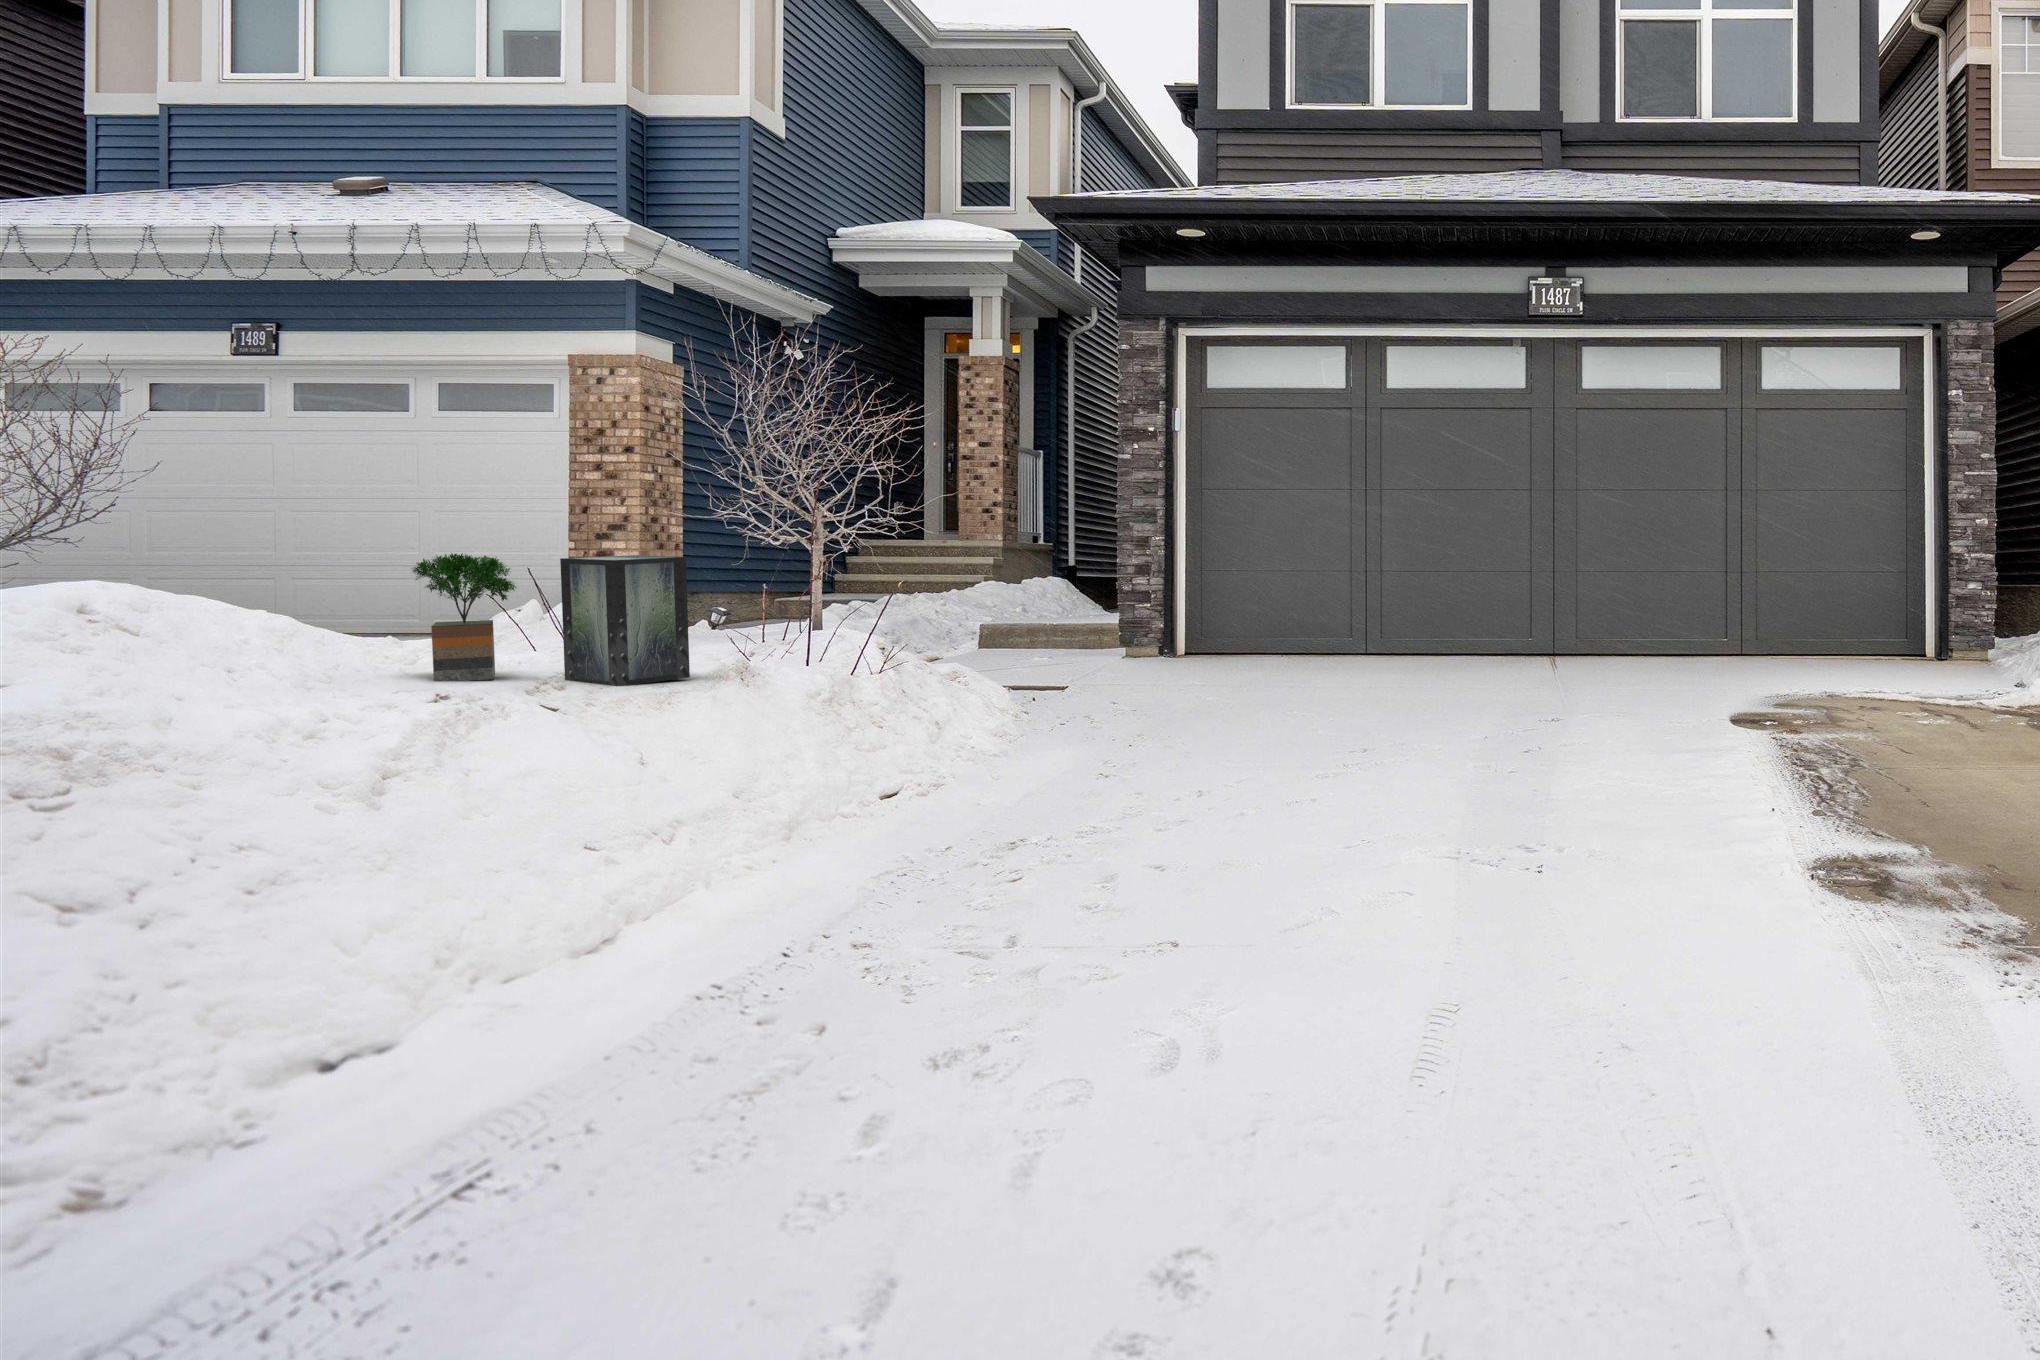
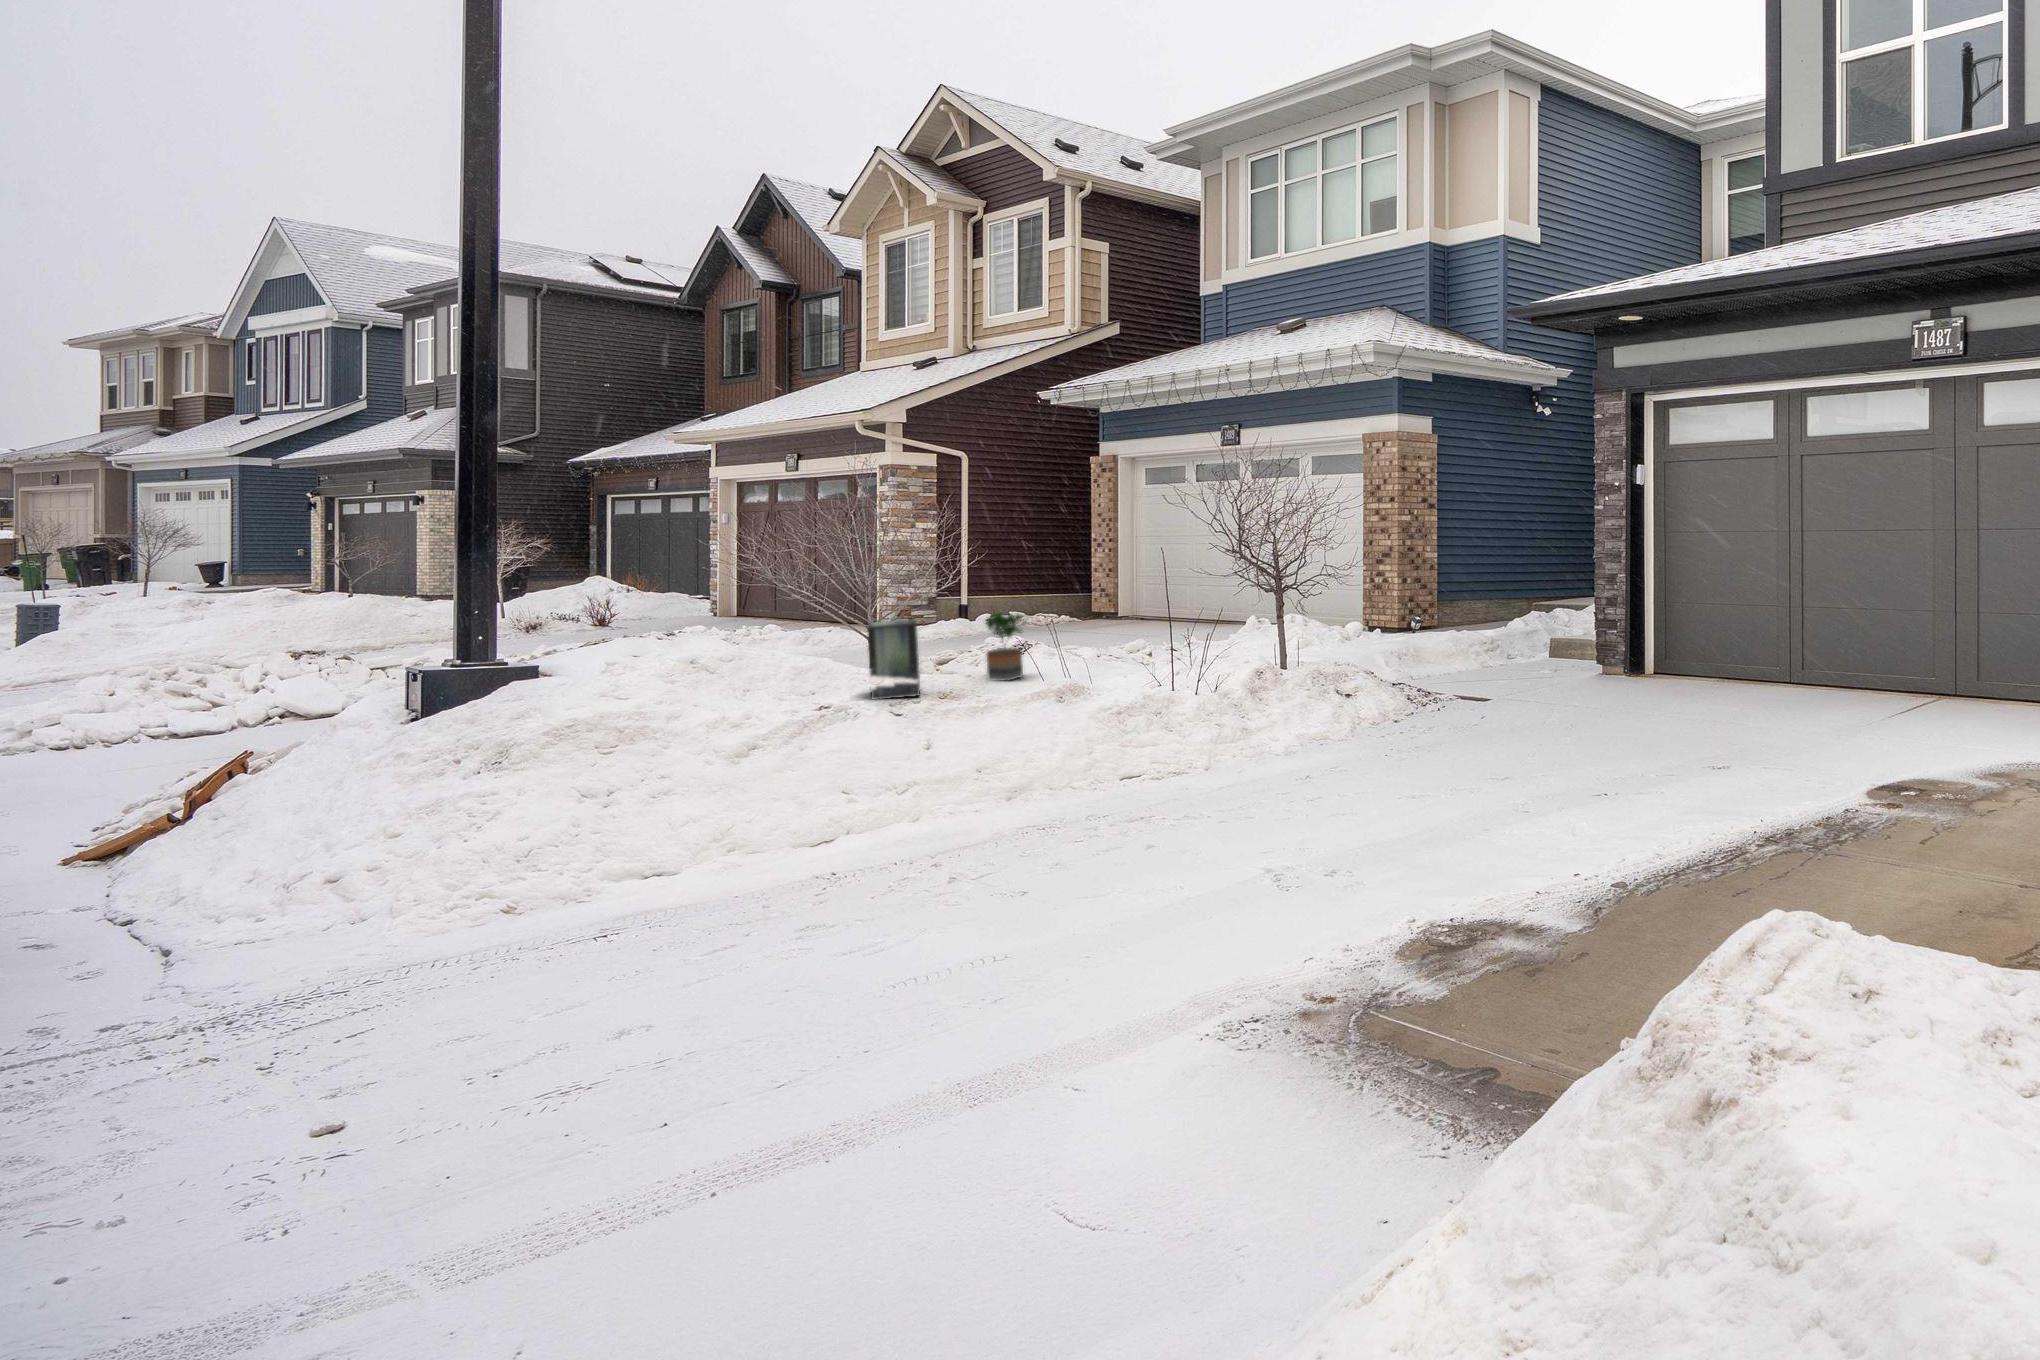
storage box: present [560,555,690,686] -> present [867,619,920,700]

